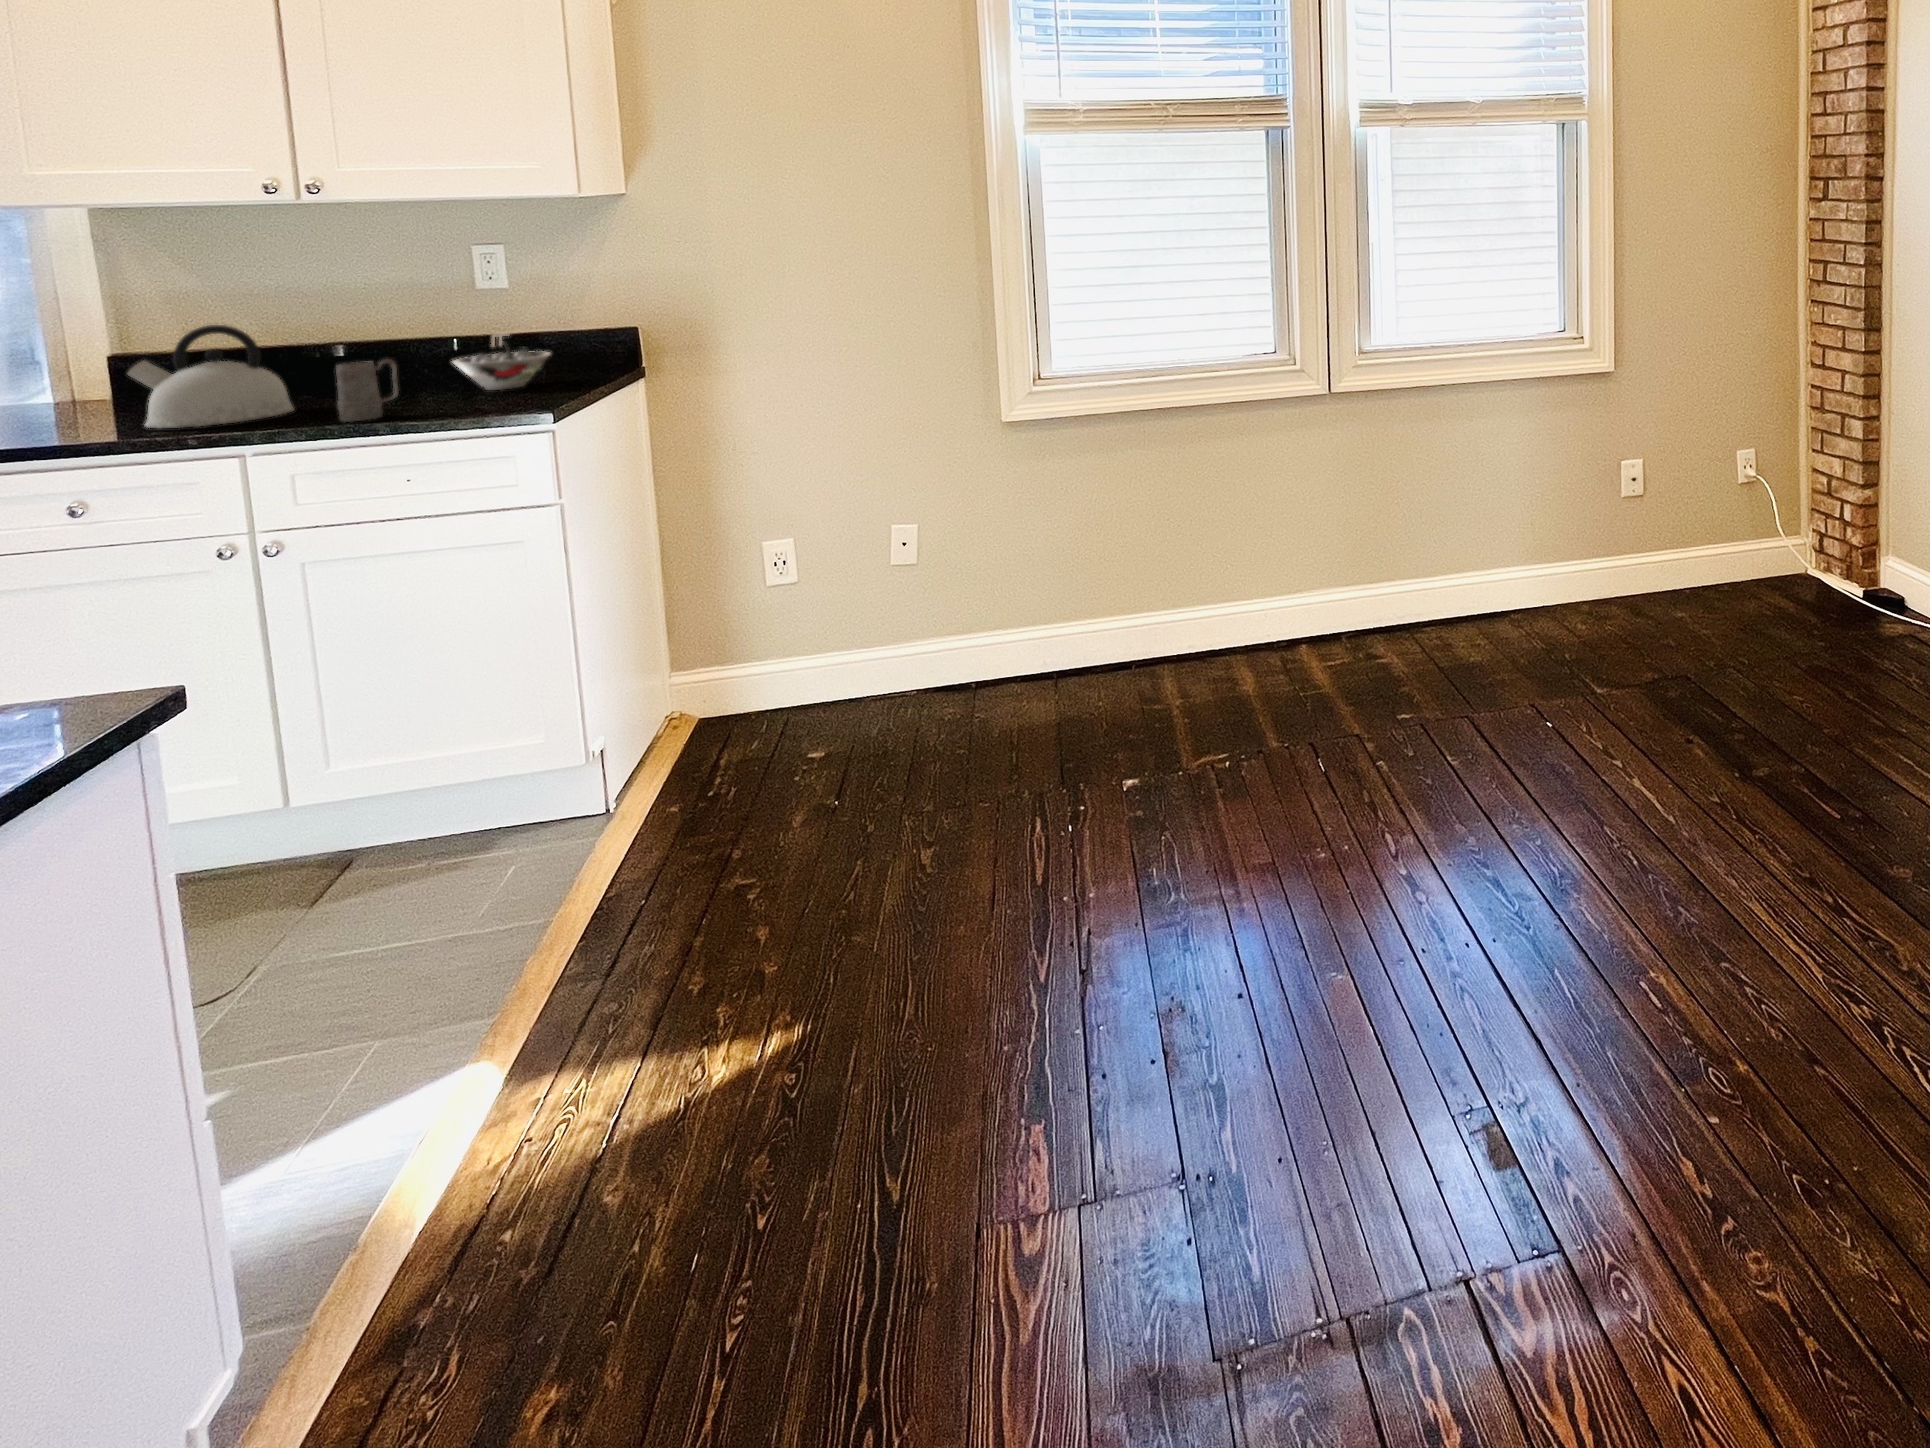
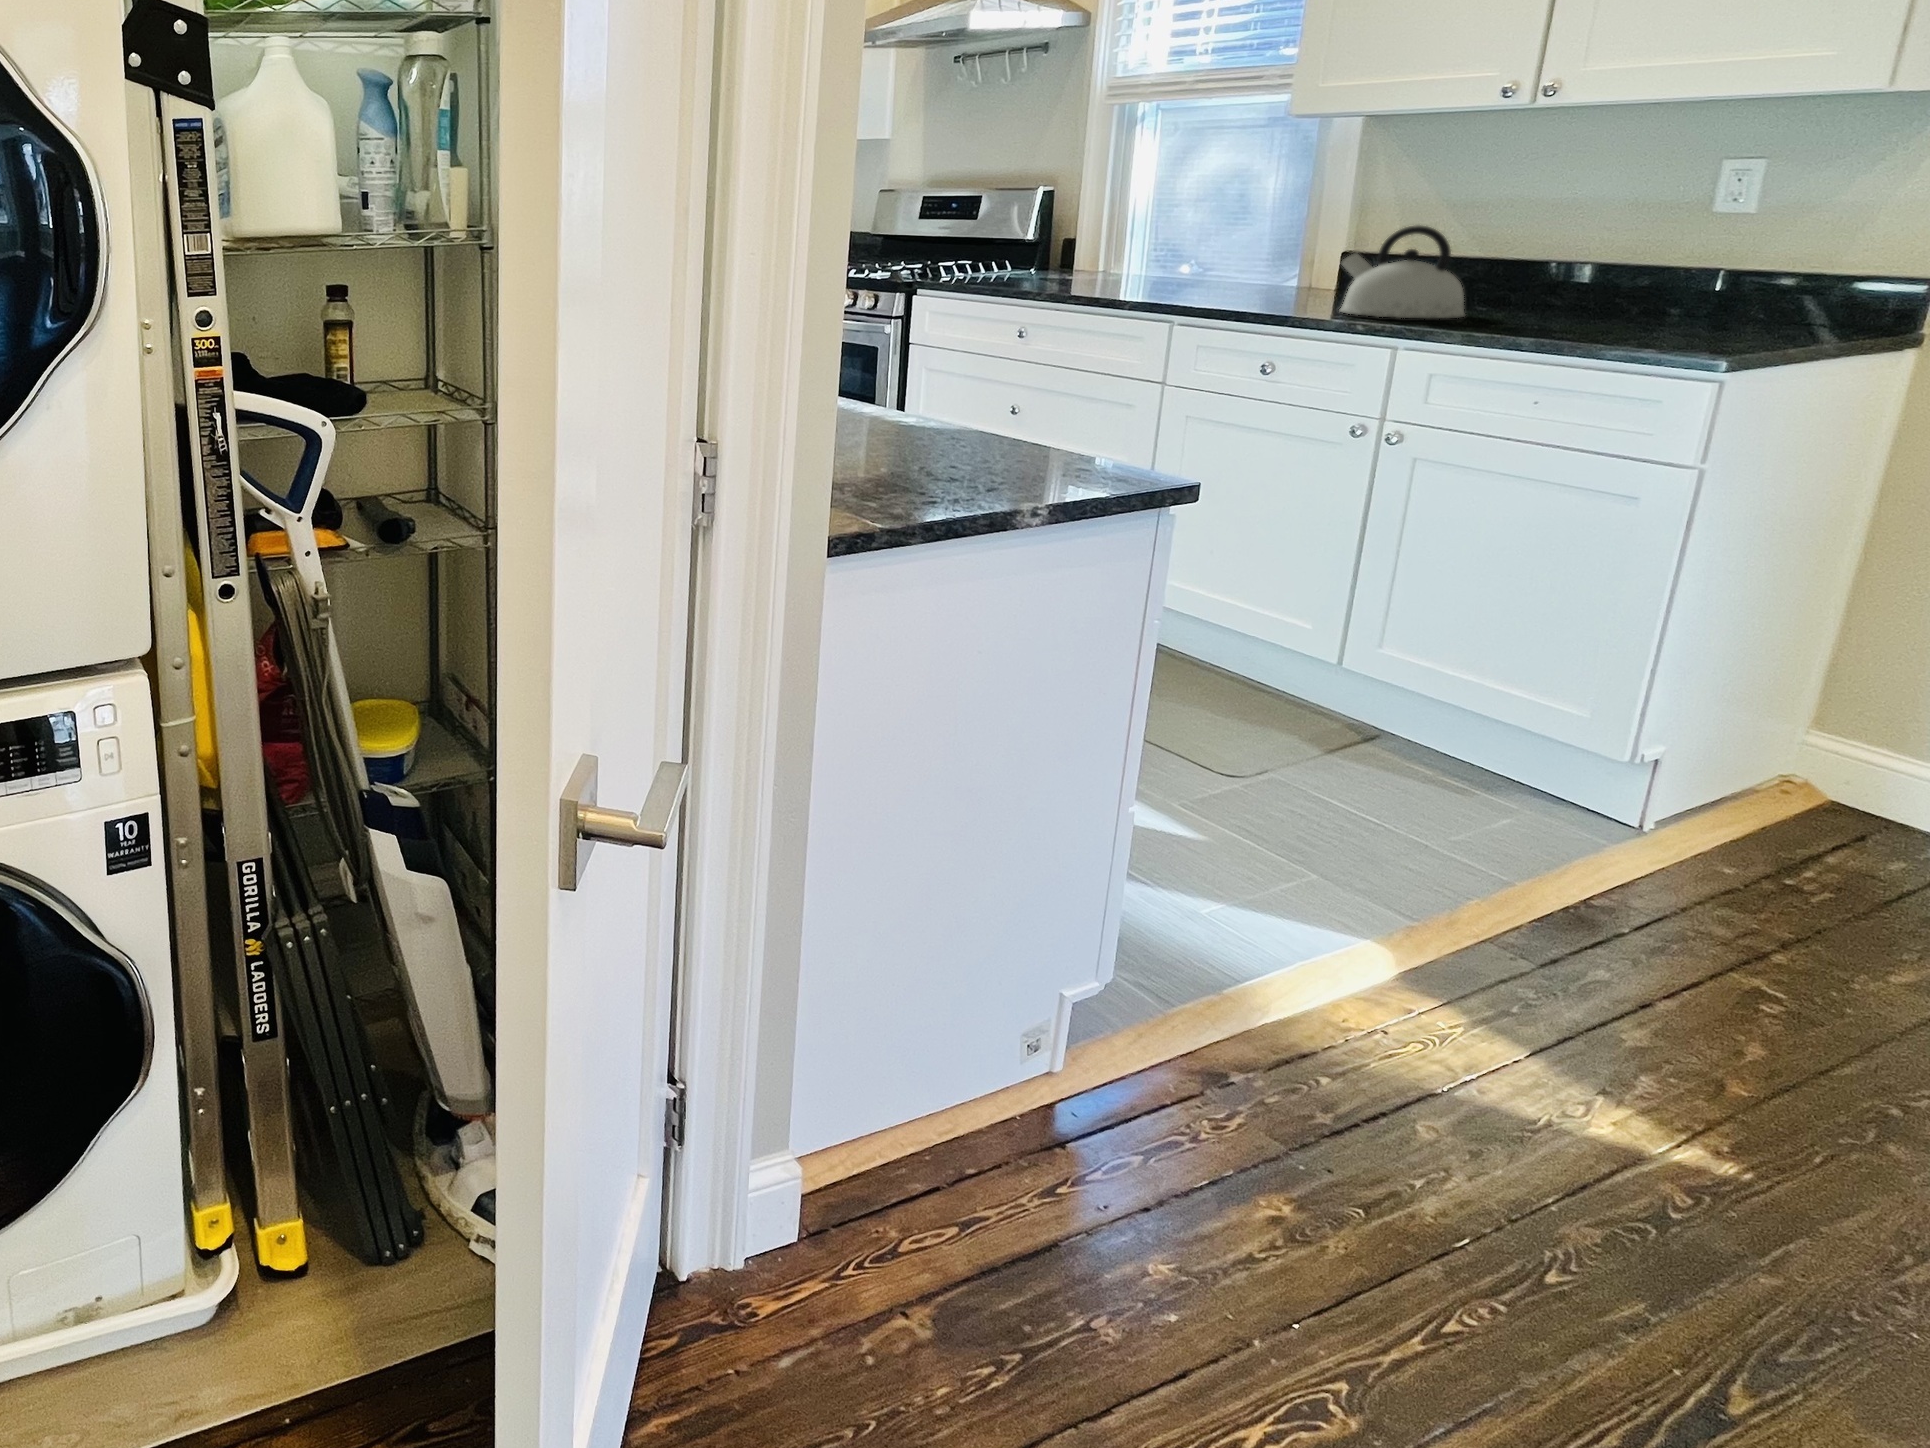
bowl: present [453,333,550,390] -> none [1644,263,1779,330]
mug: present [336,359,399,422] -> none [1495,273,1572,334]

